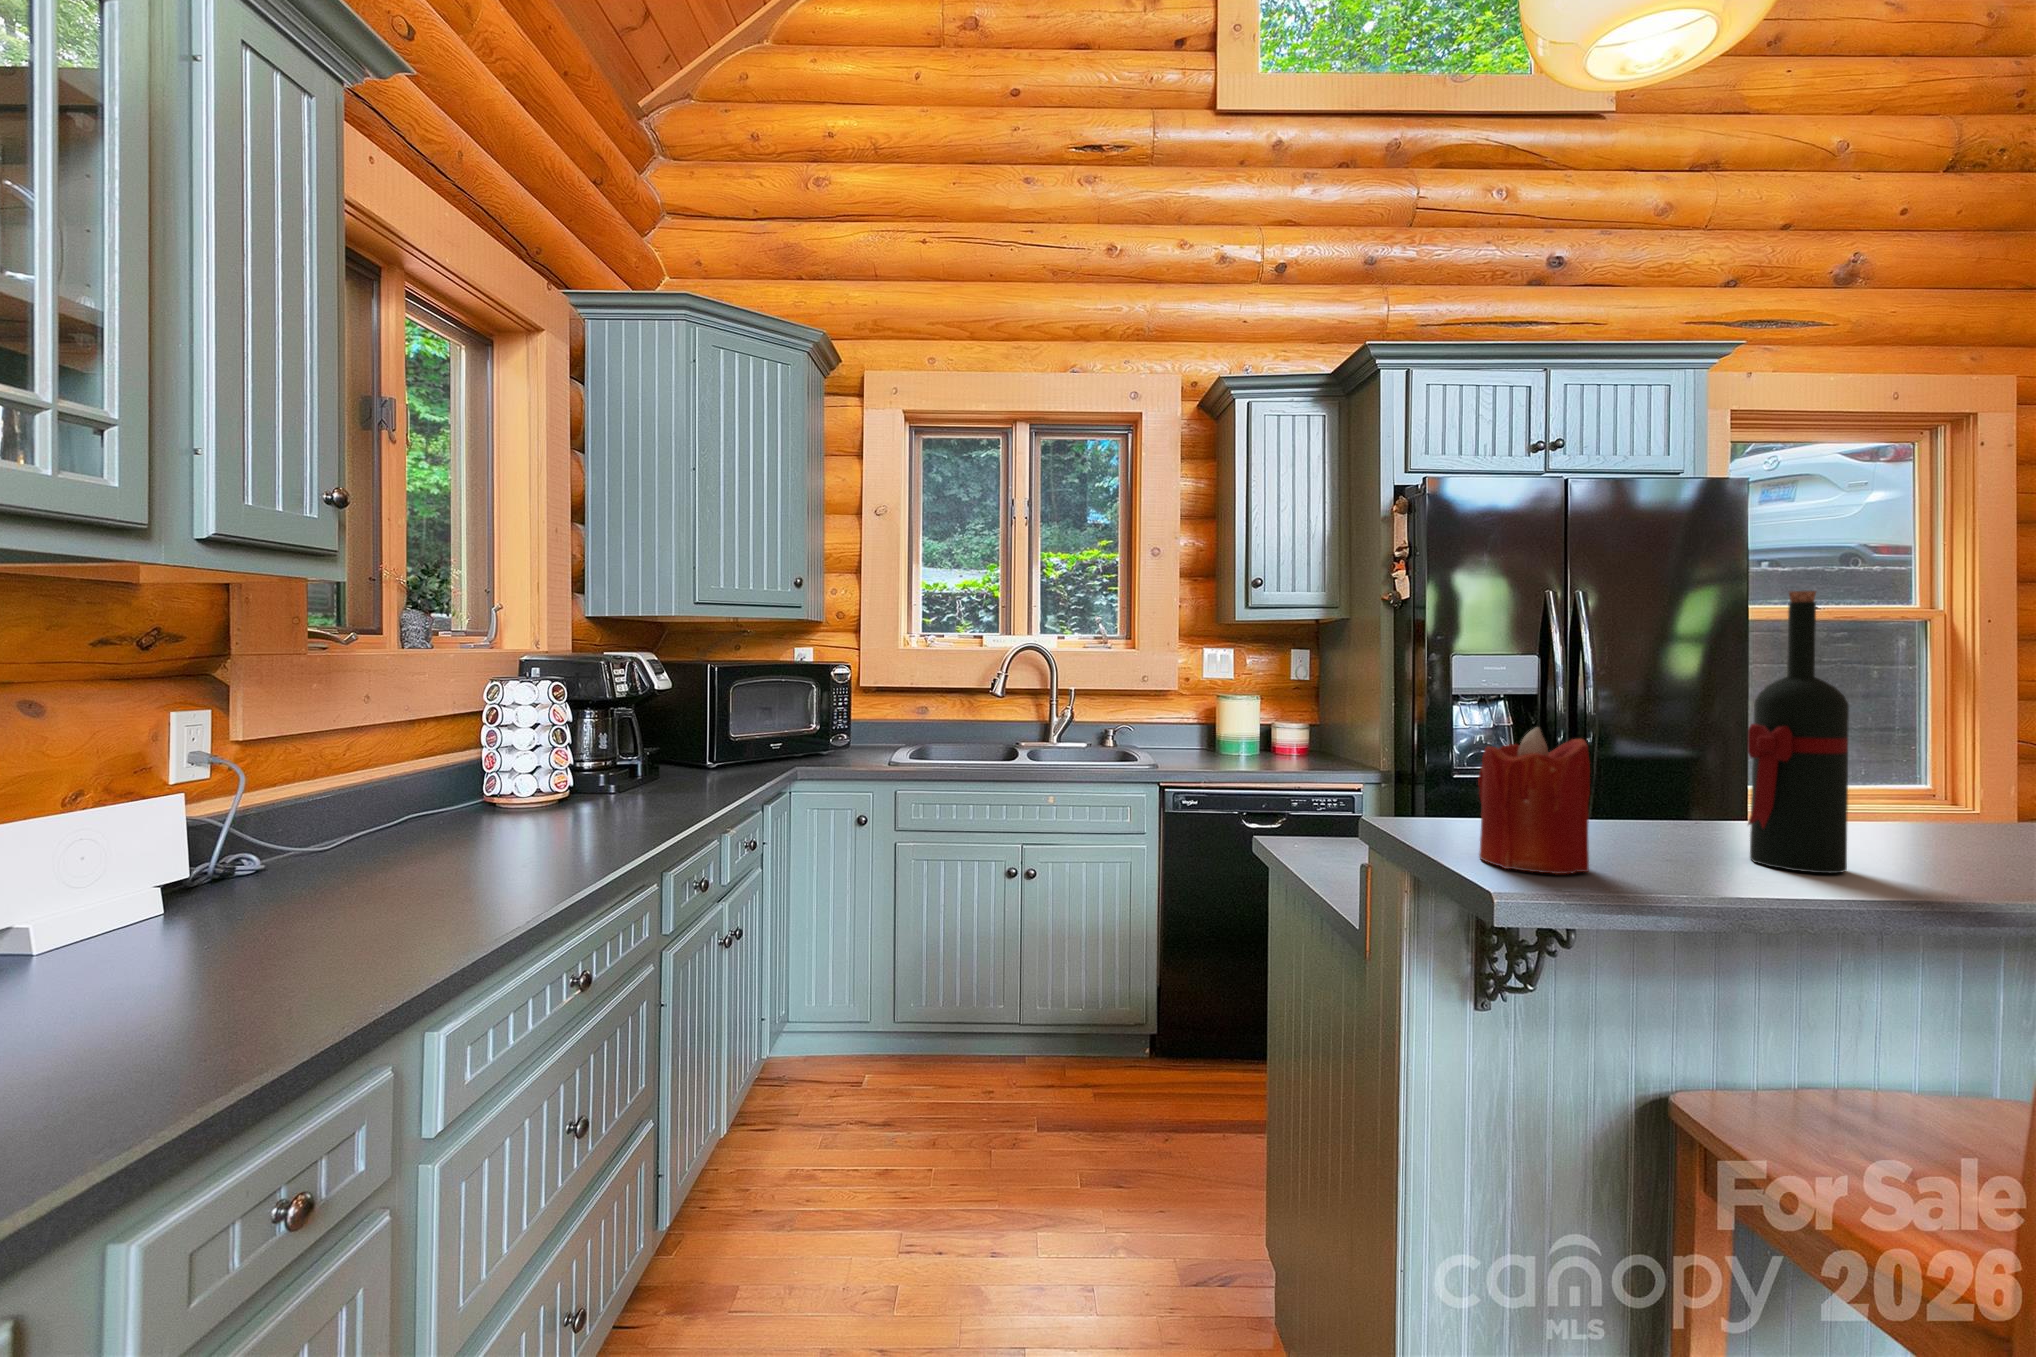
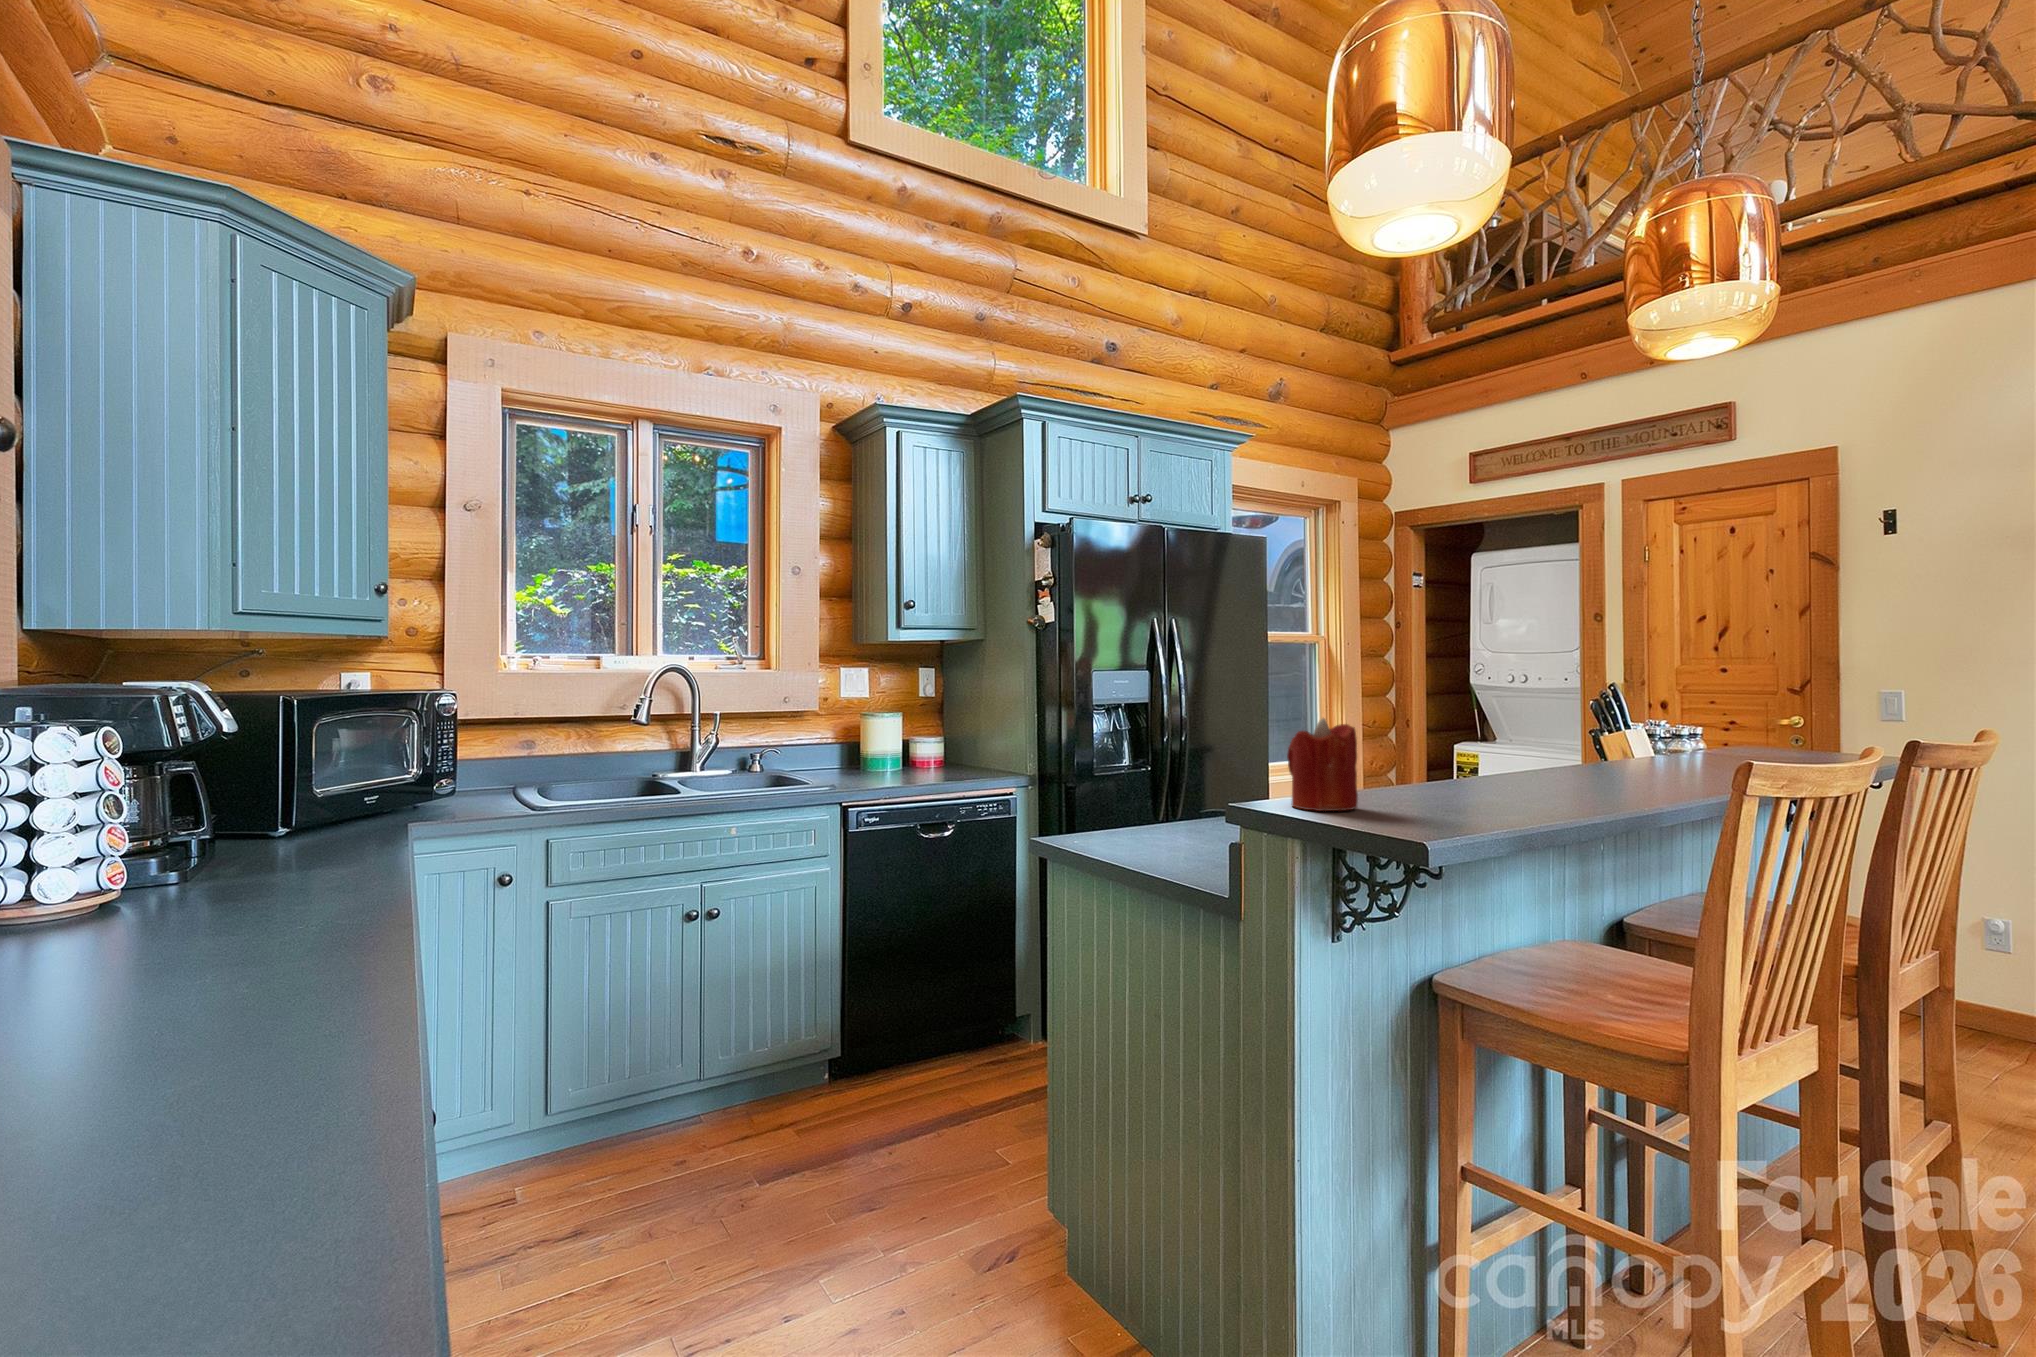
wine bottle: present [1748,590,1849,873] -> none [1403,631,1450,797]

